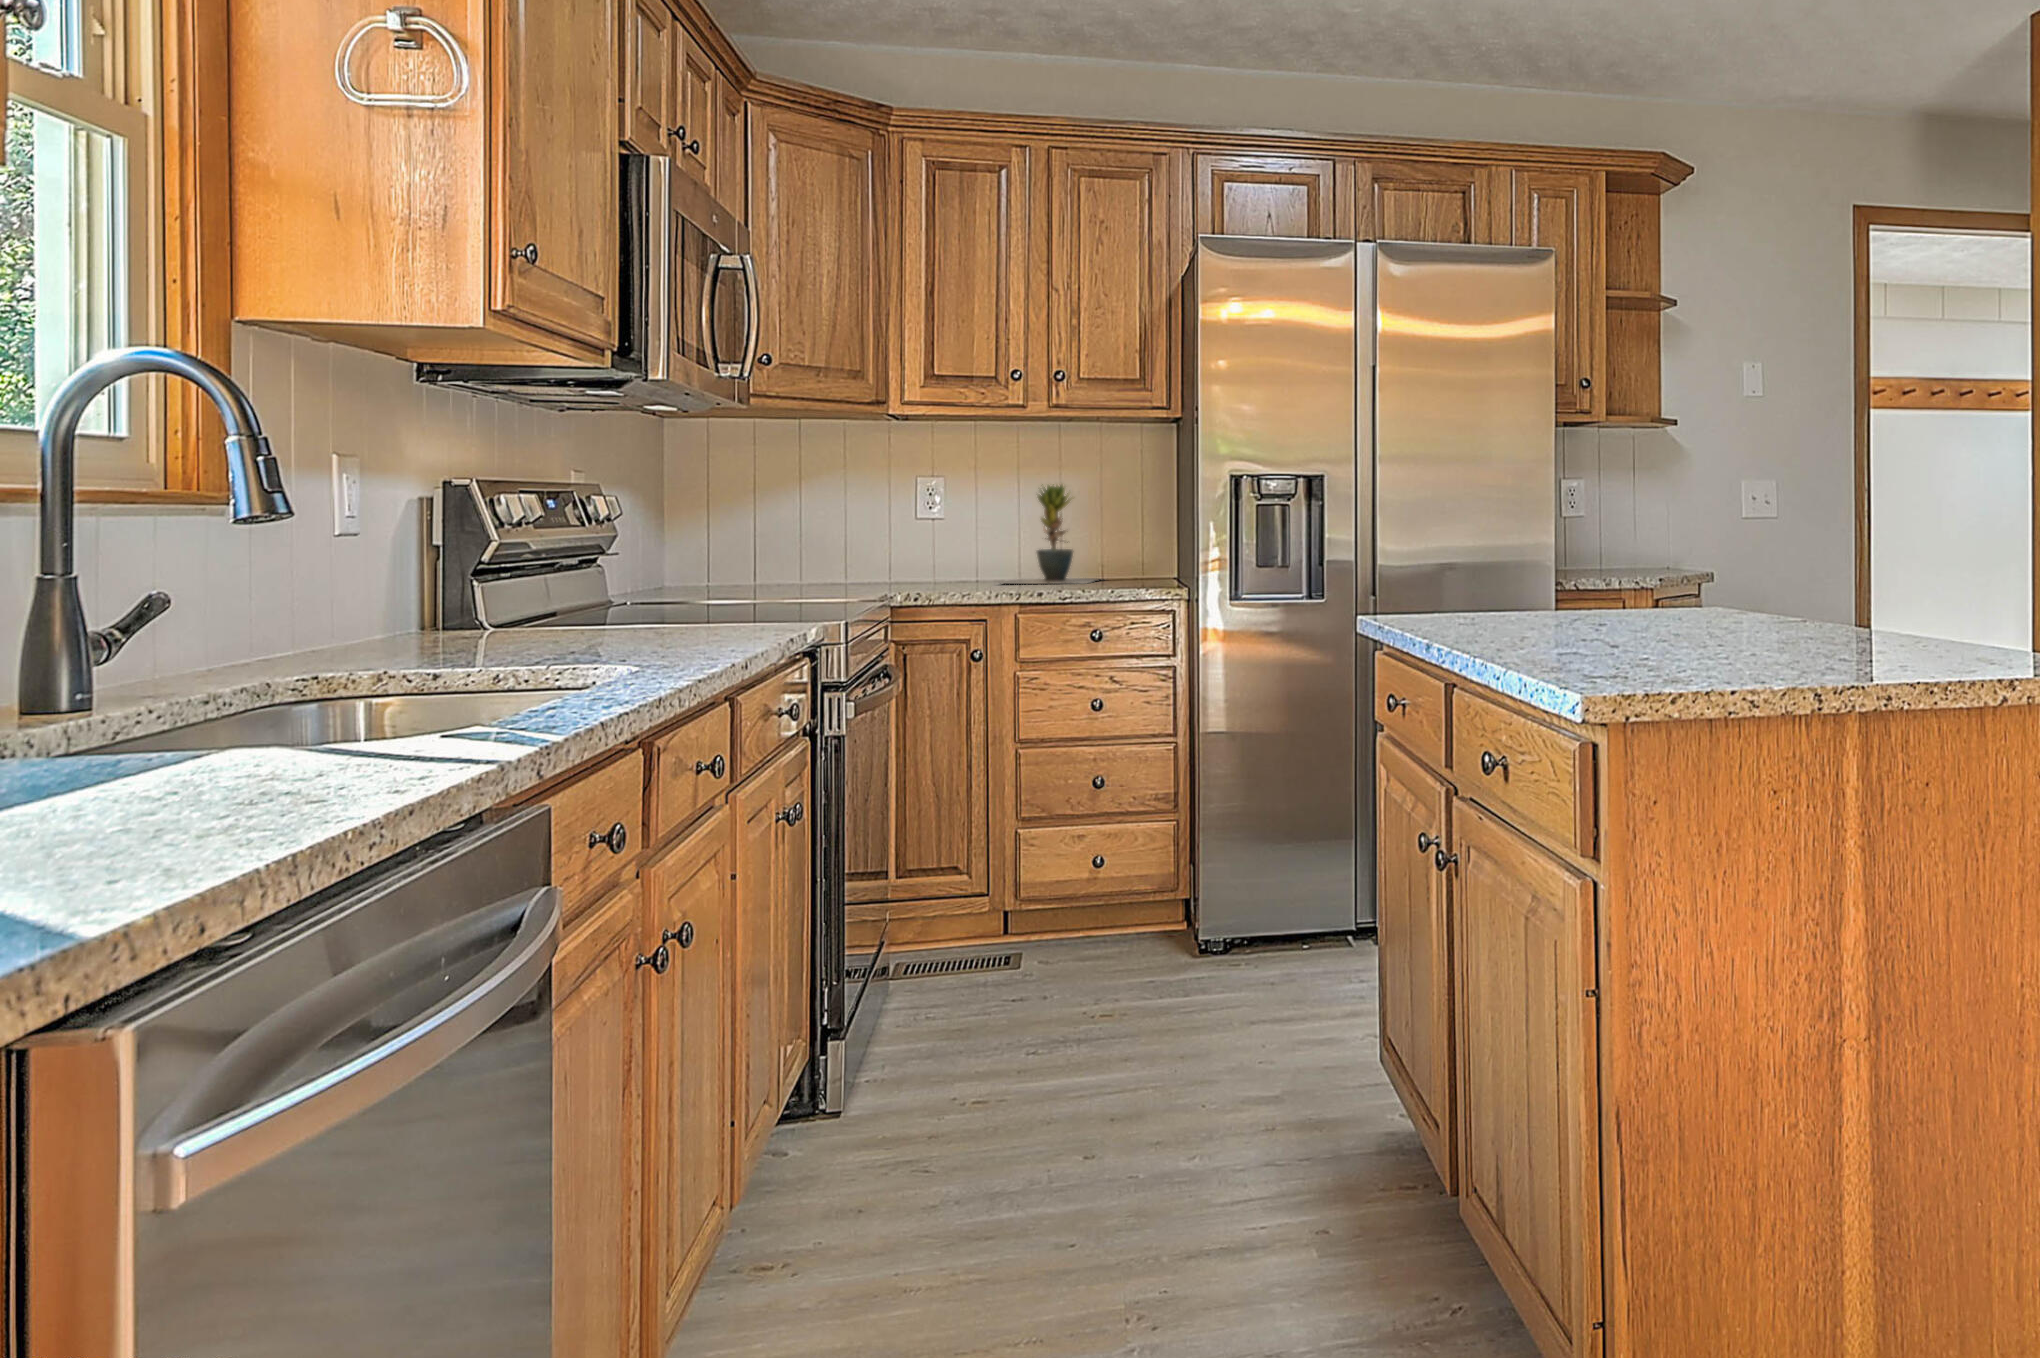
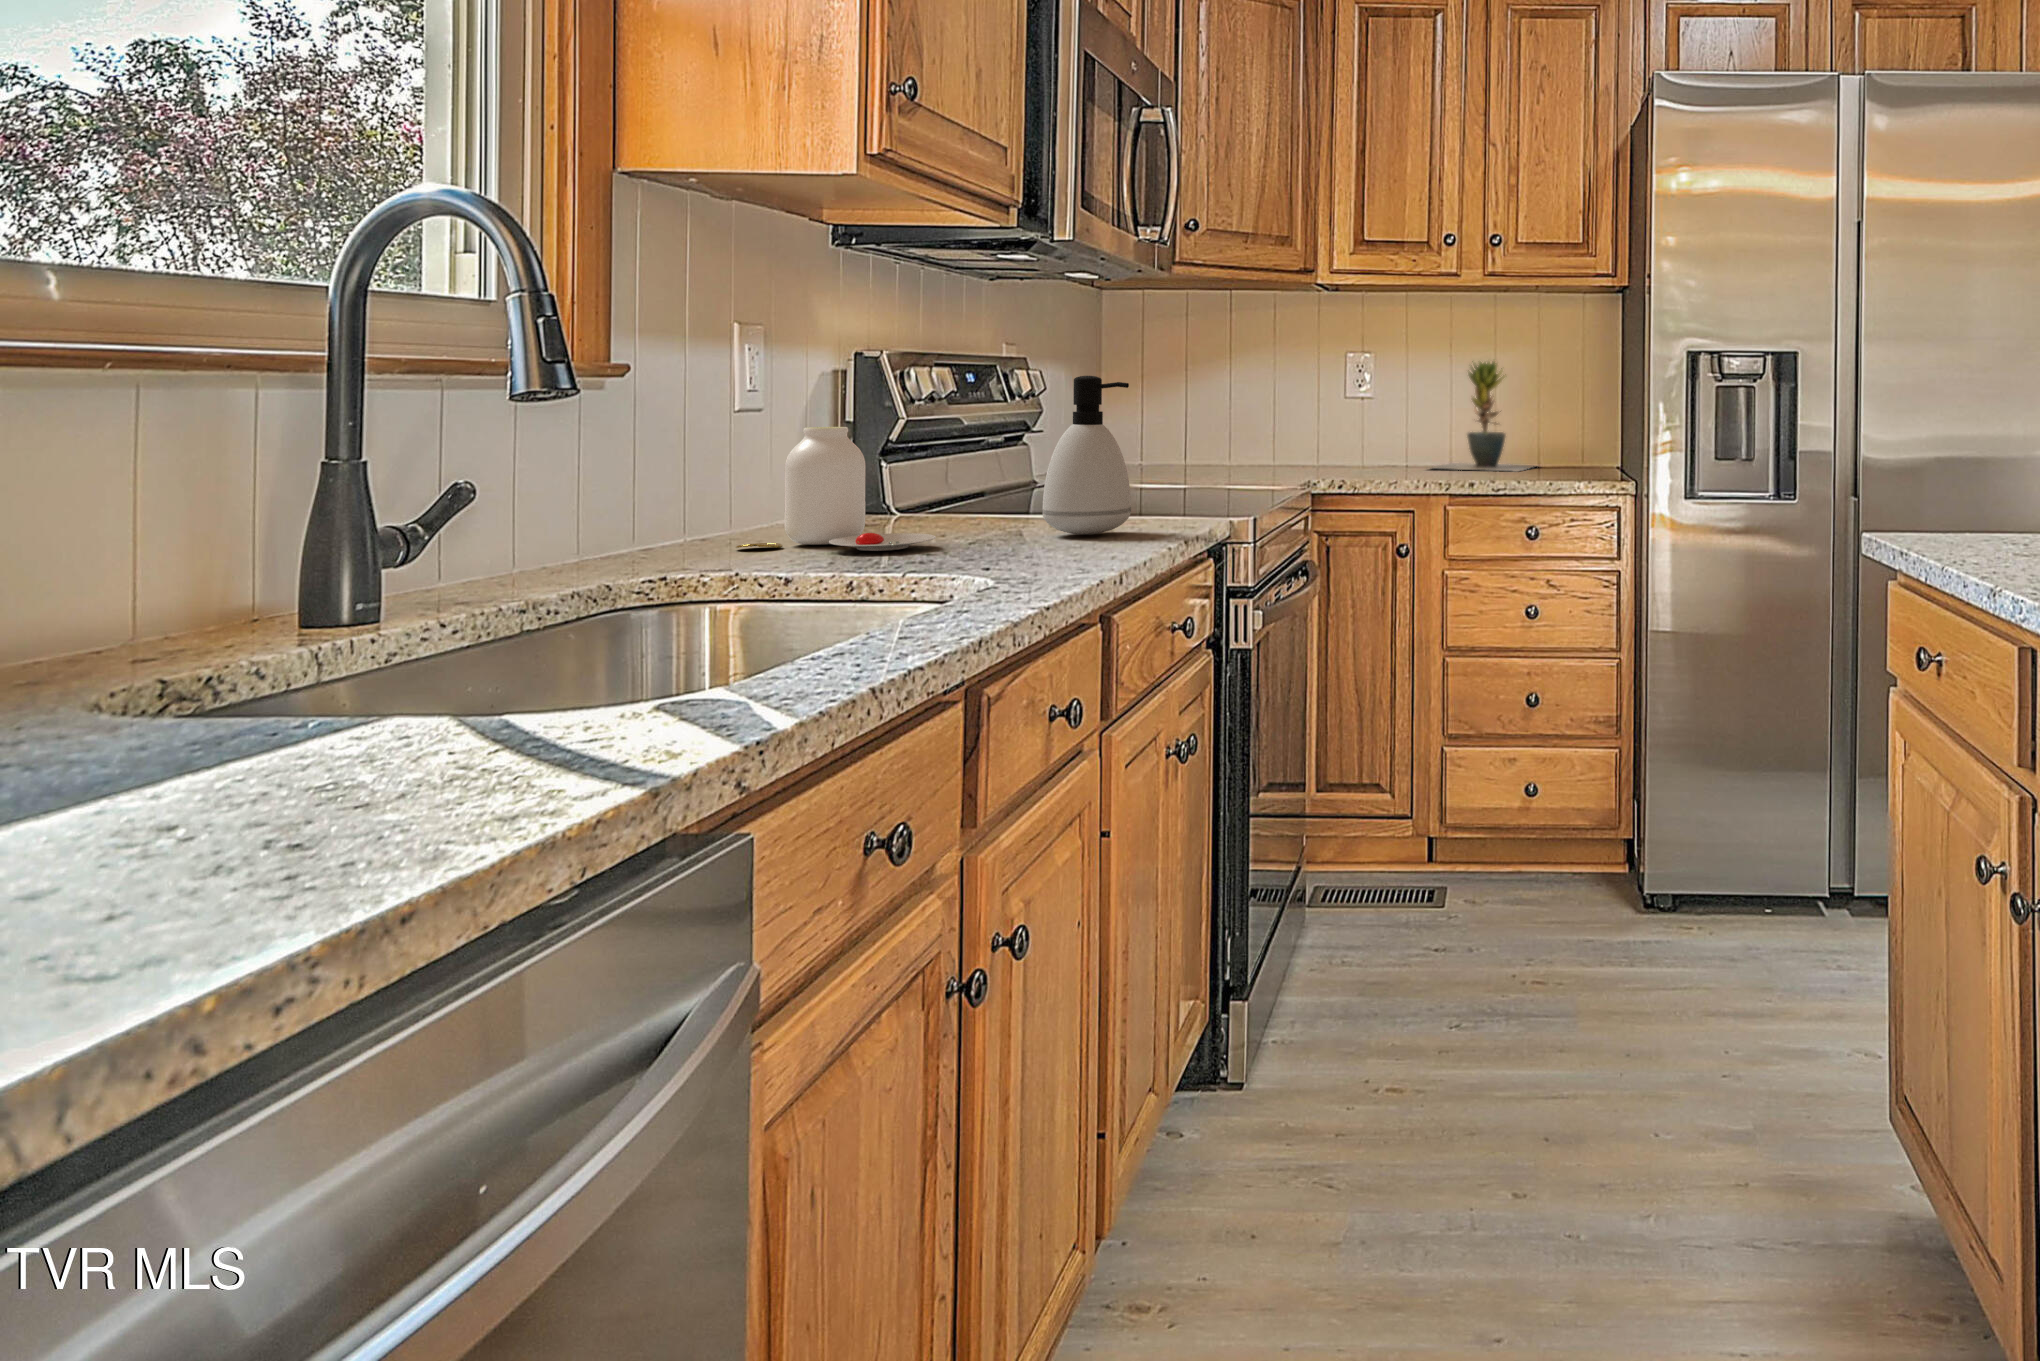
soap dispenser: none [654,502,739,640] -> present [1042,376,1131,535]
jar: none [351,551,558,662] -> present [735,427,936,551]

